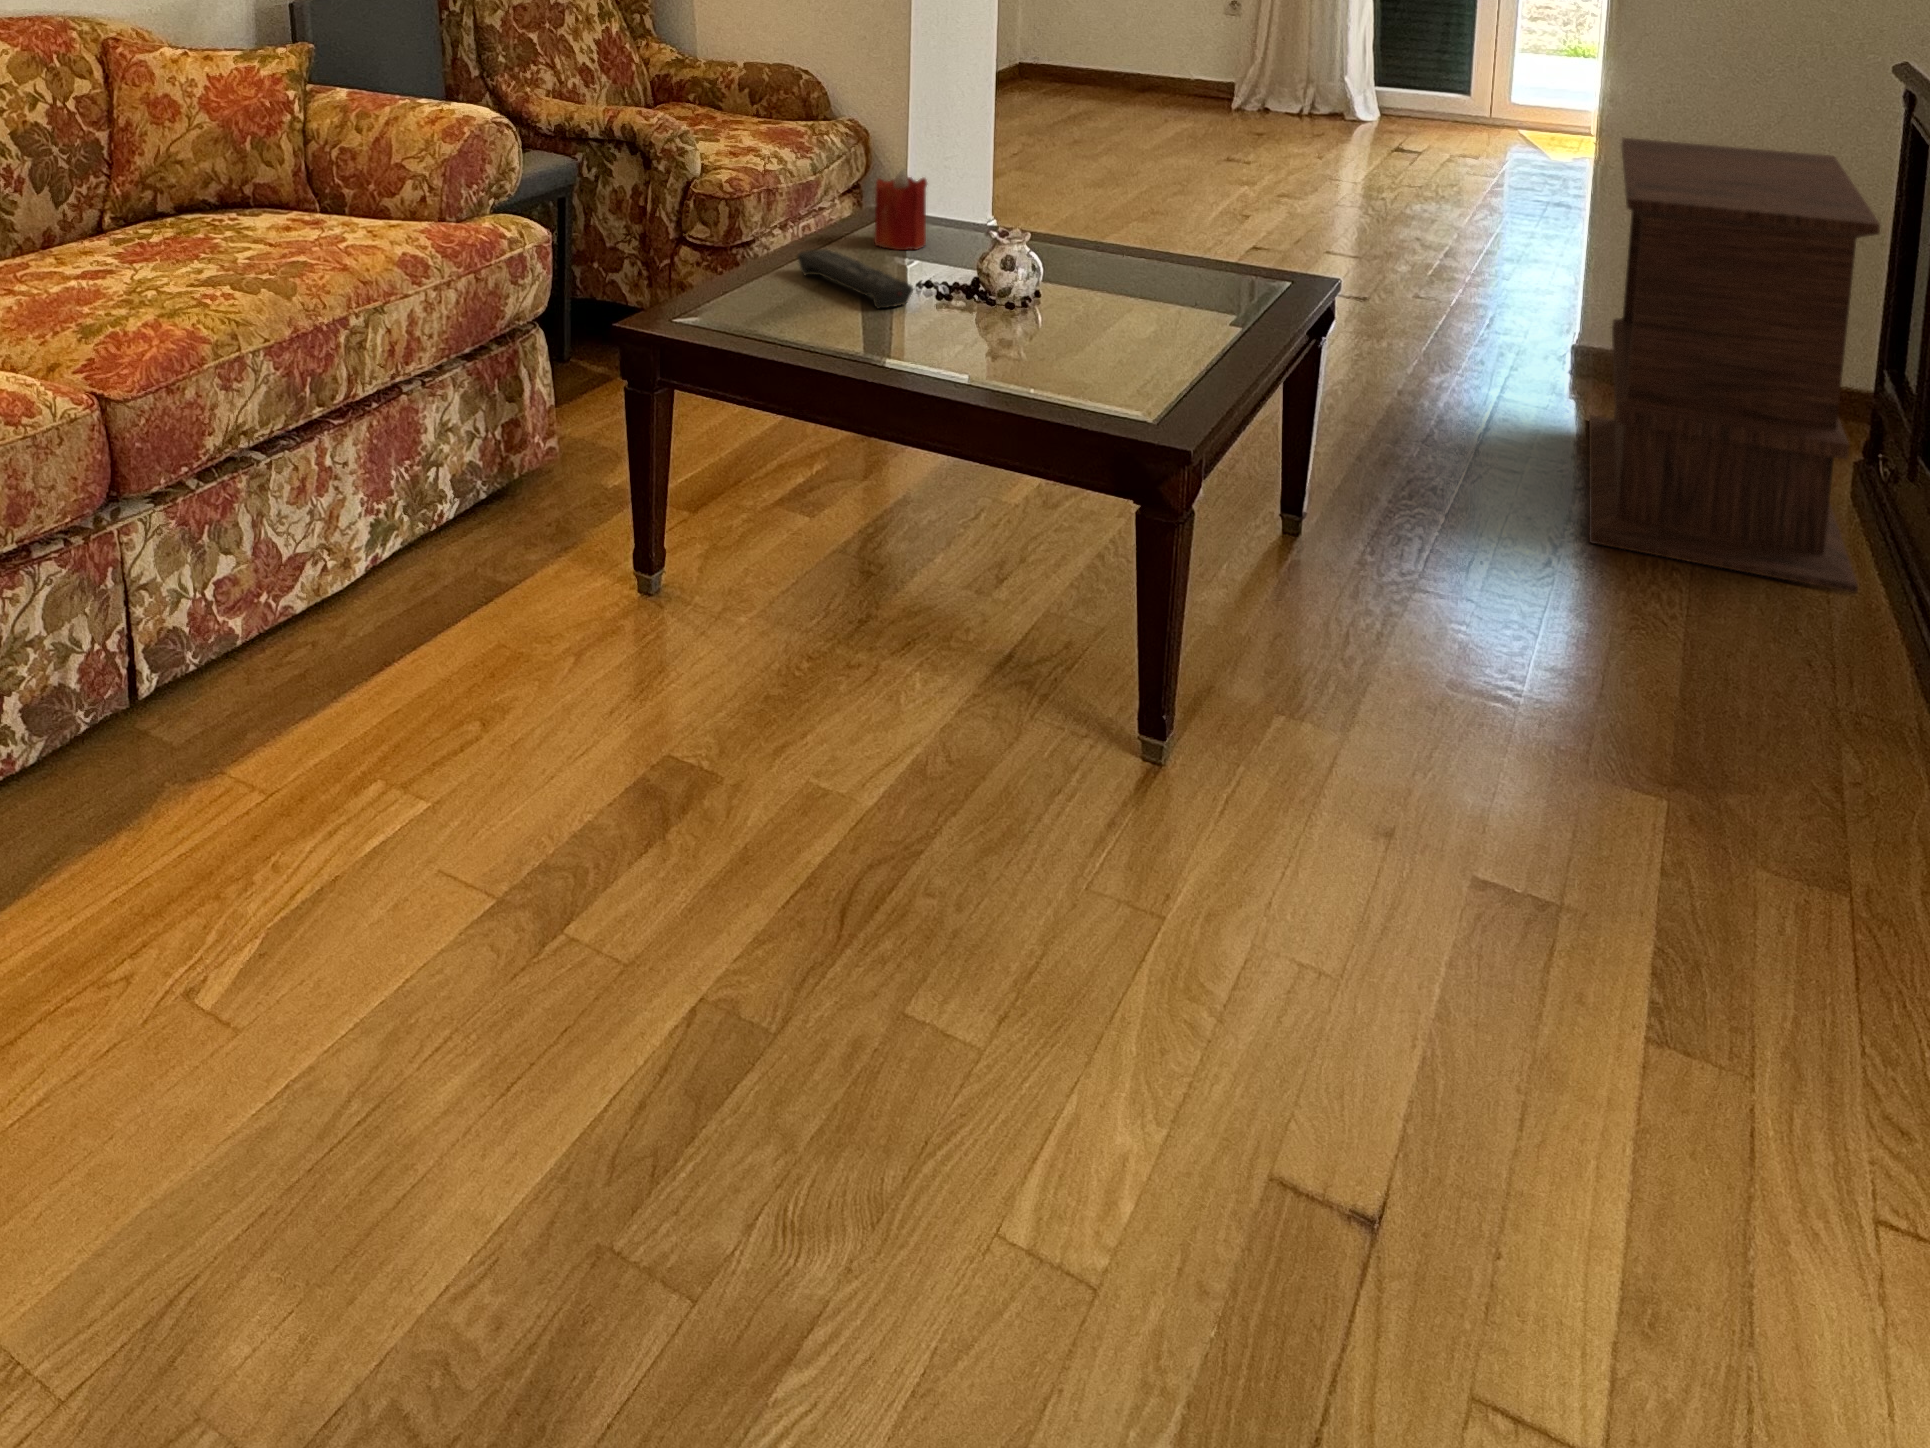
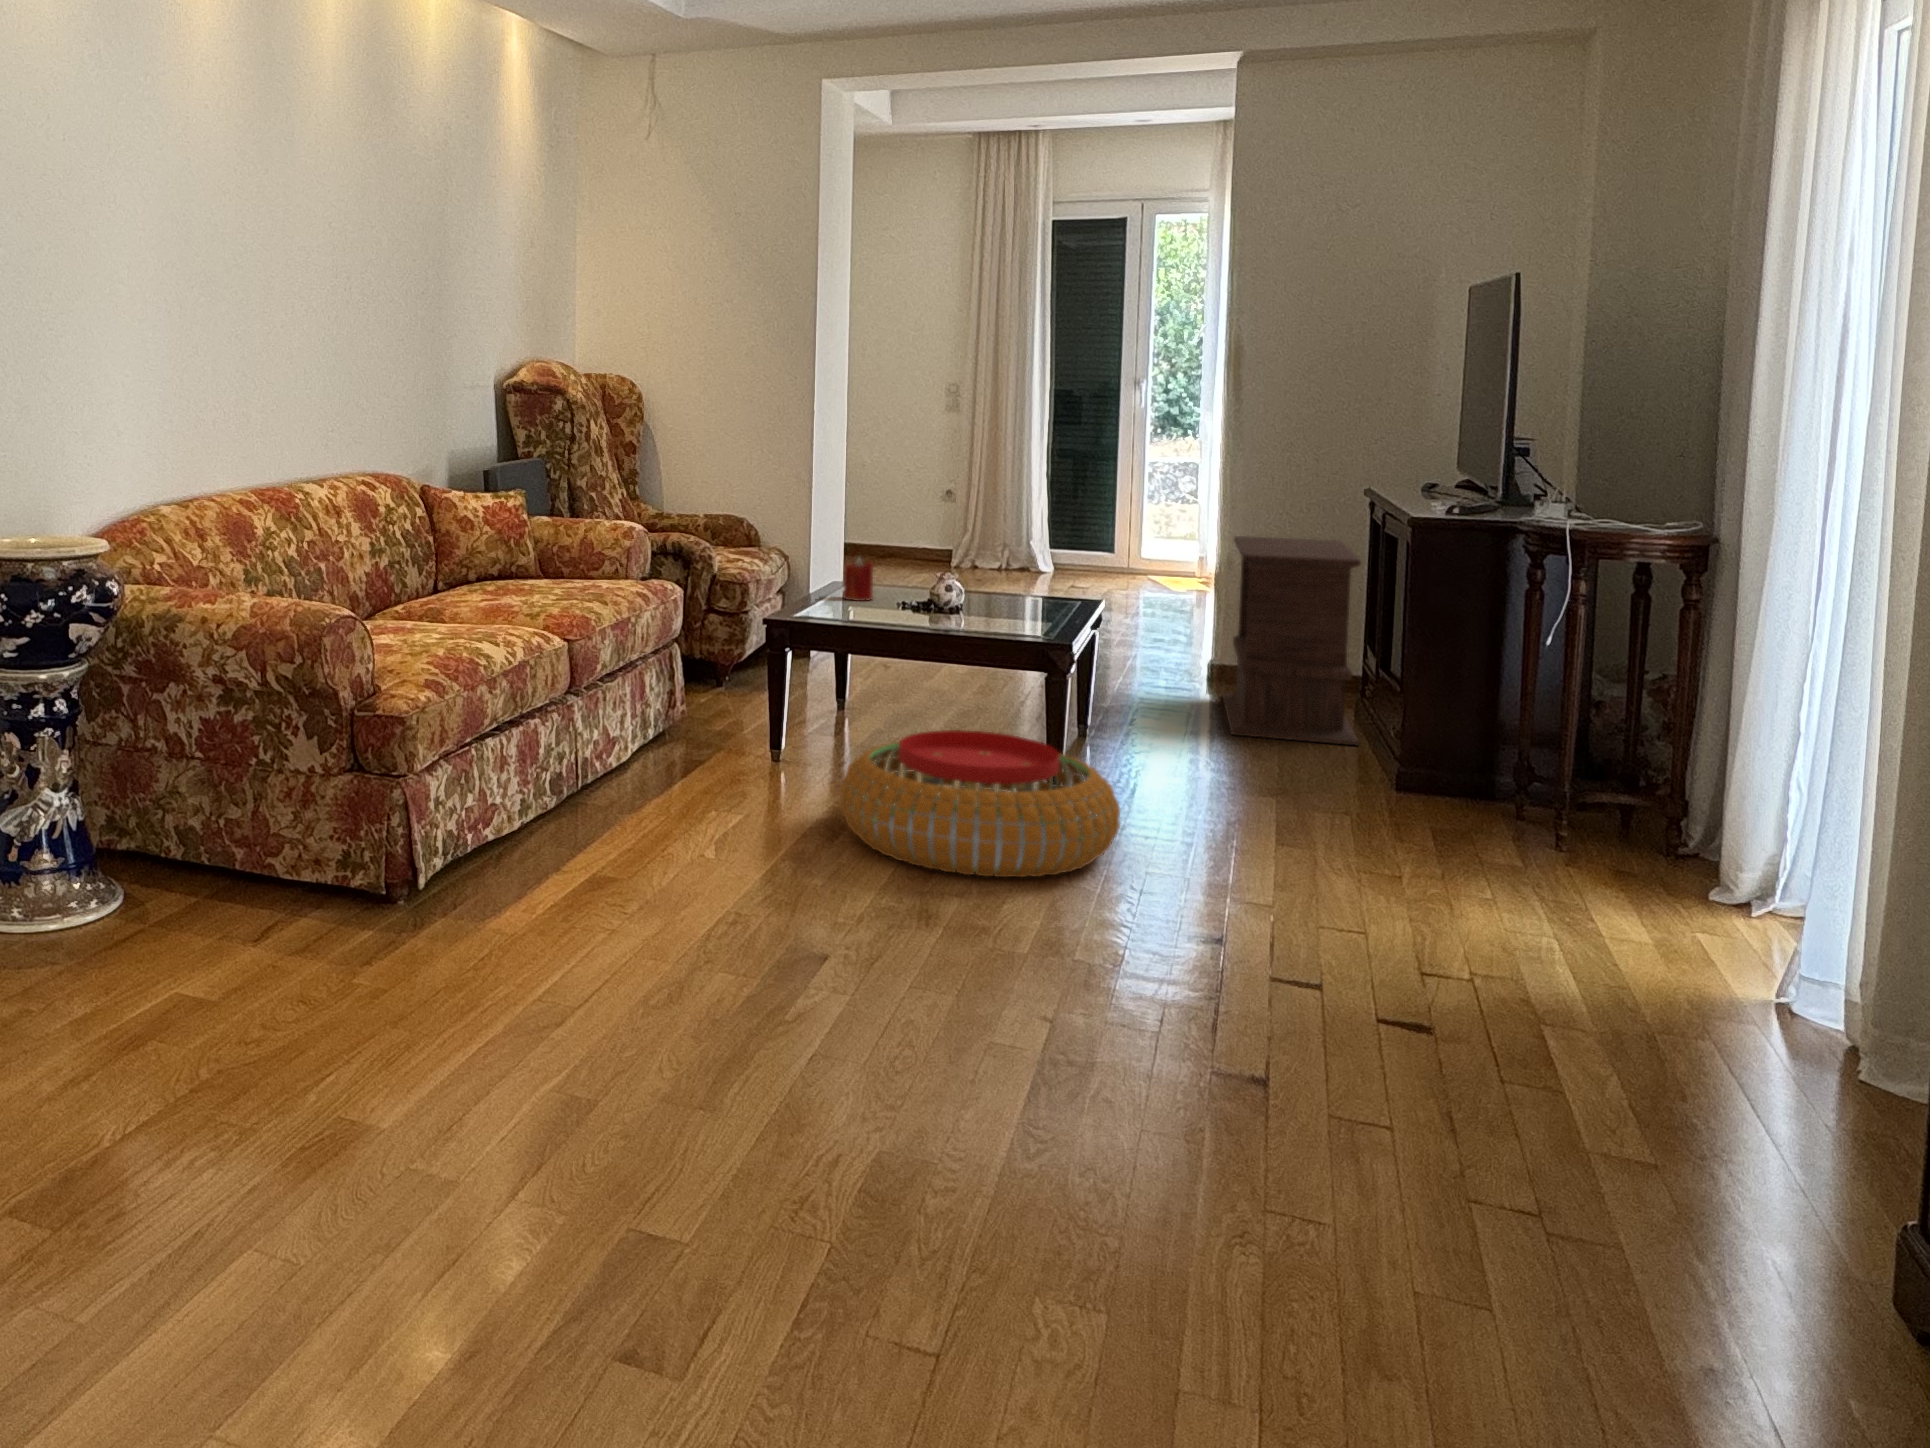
remote control: present [798,249,913,309] -> none [820,596,894,618]
pouf: none [558,655,1217,1188] -> present [840,730,1120,877]

